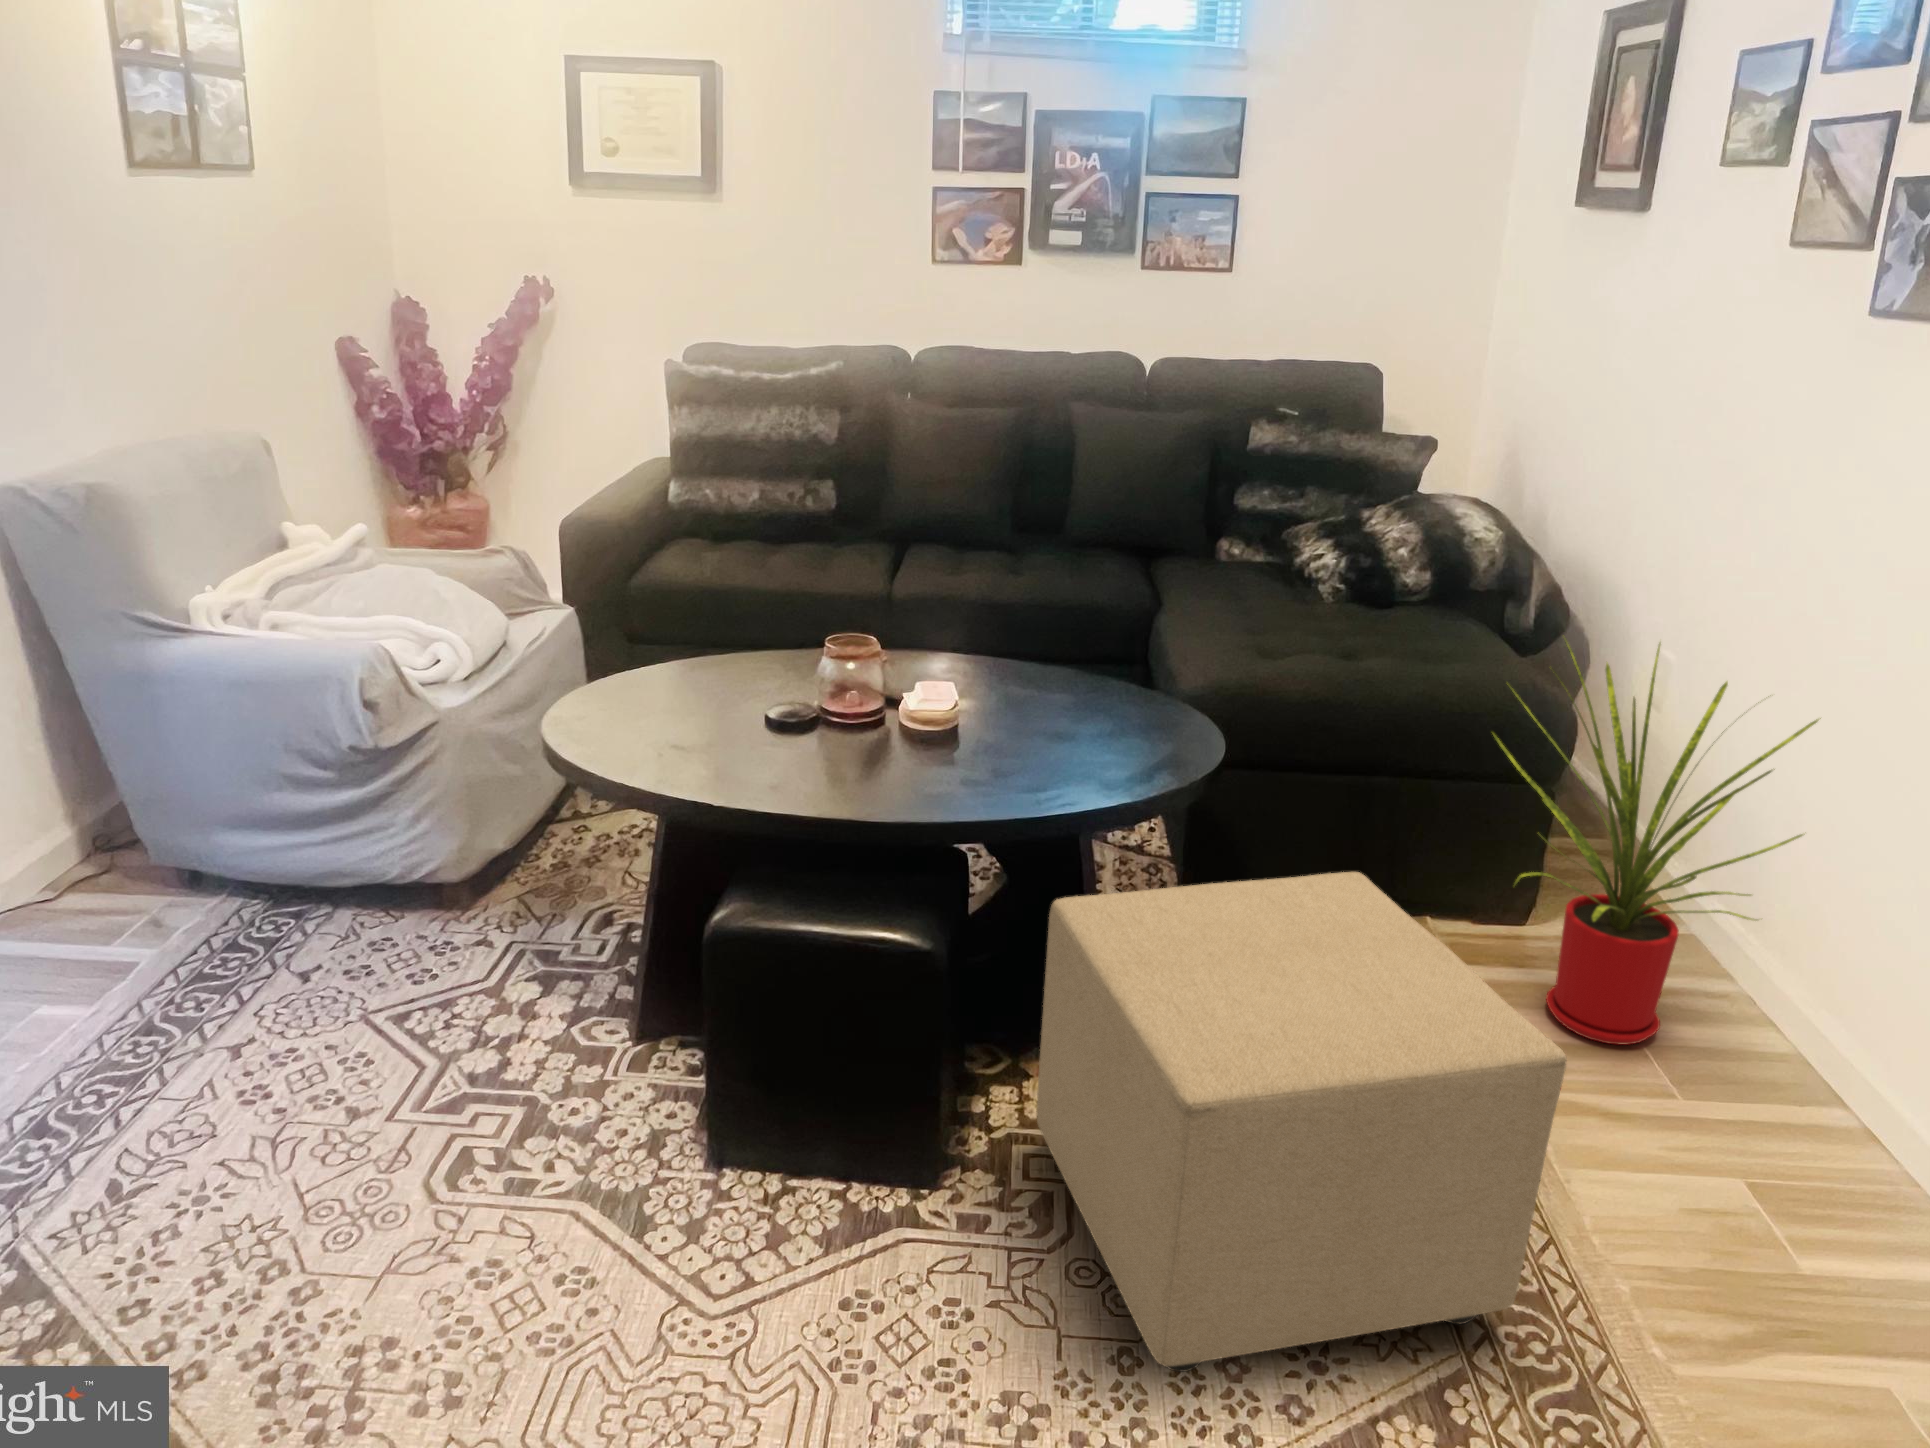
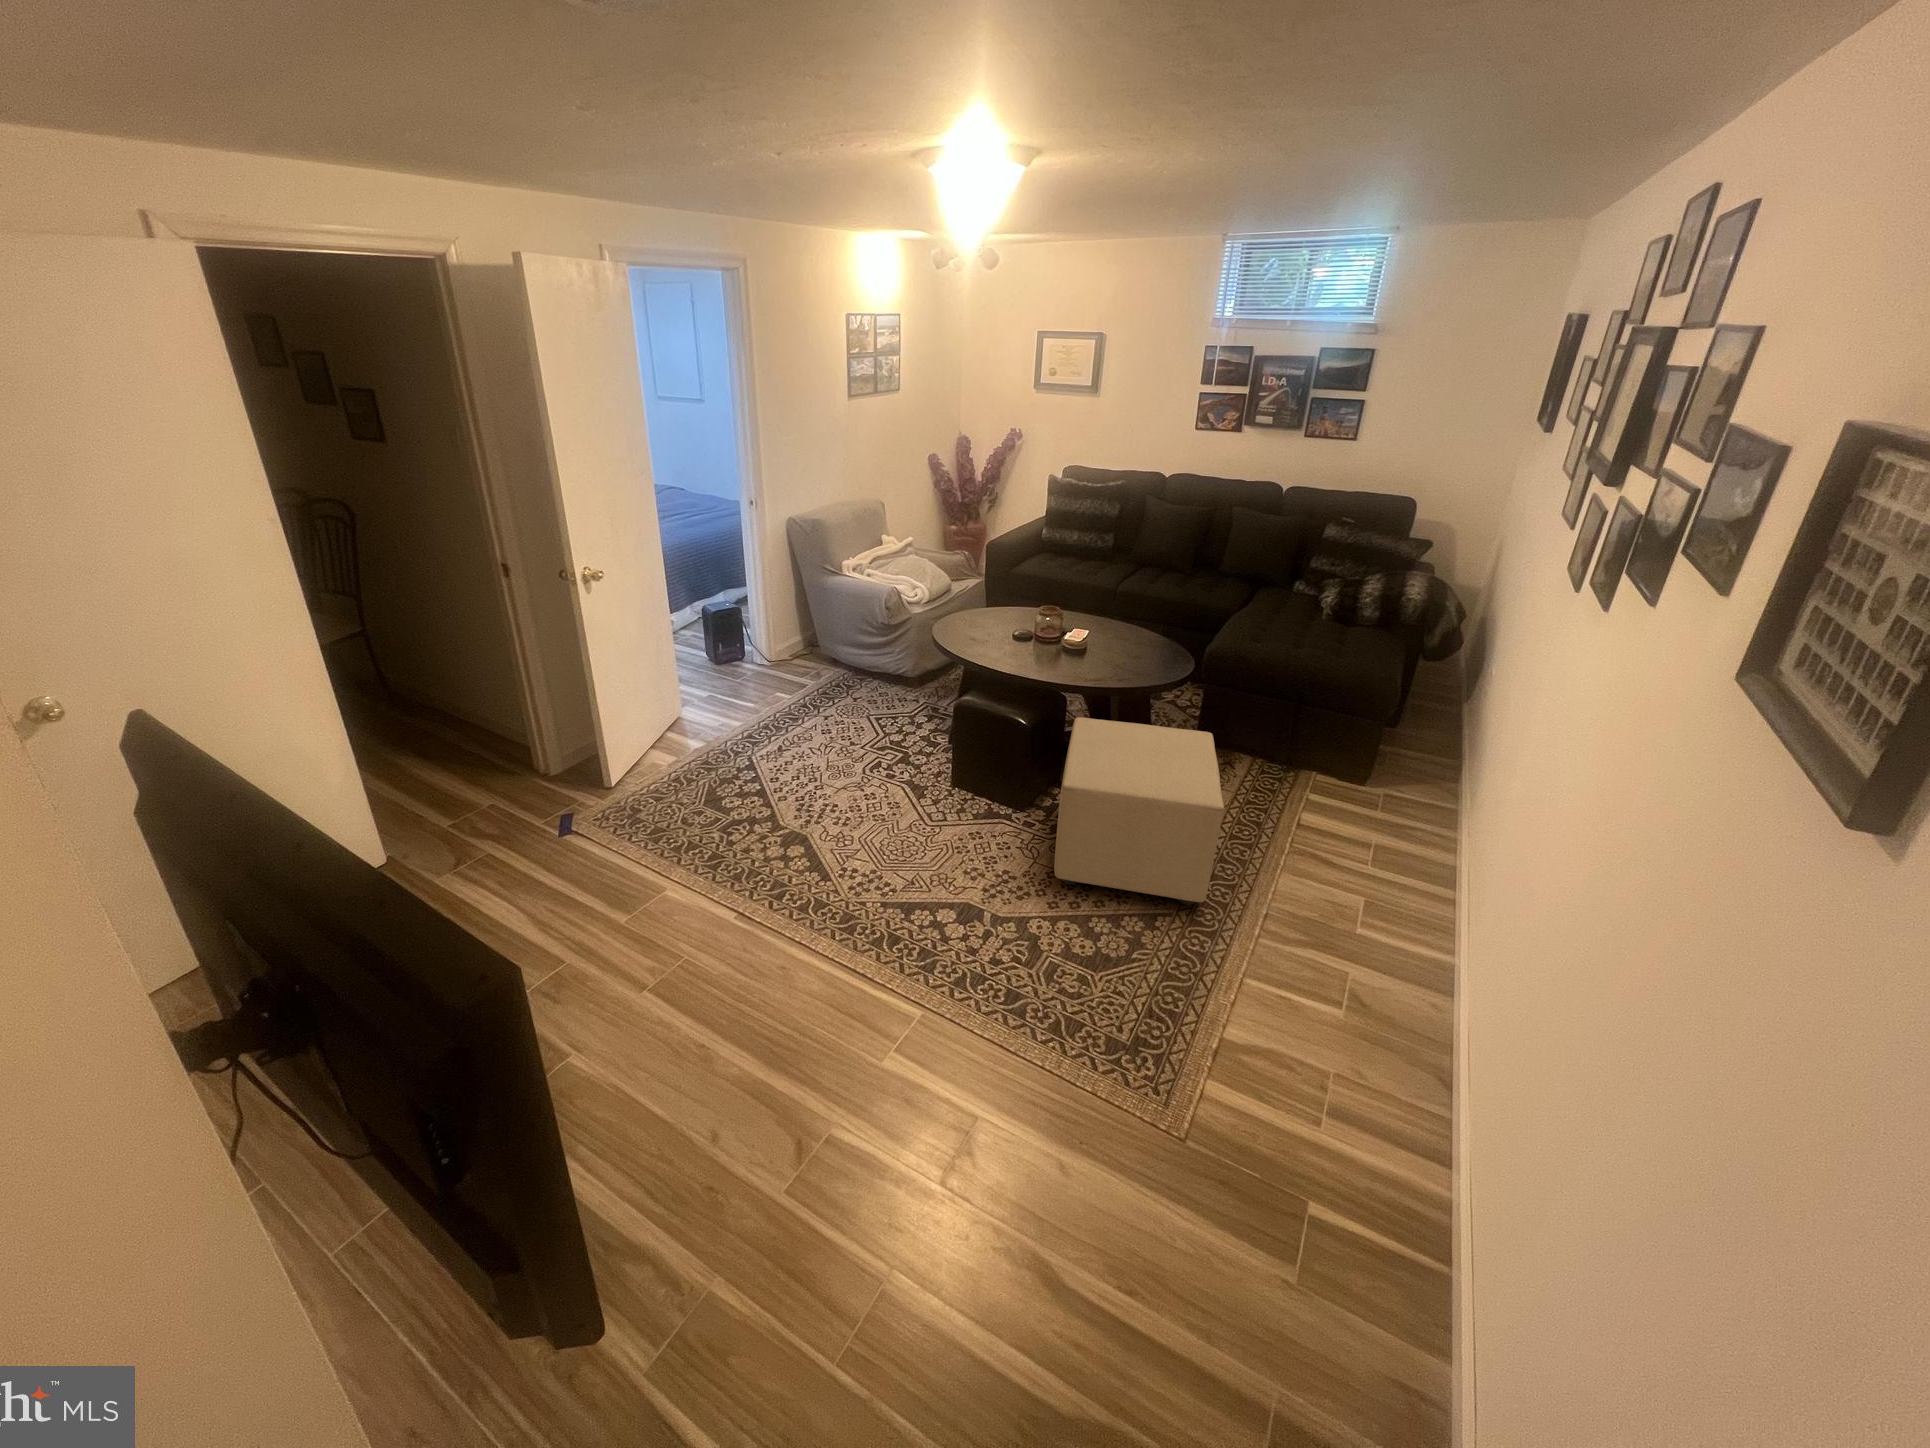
house plant: present [1493,640,1821,1045] -> none [1320,651,1492,845]

